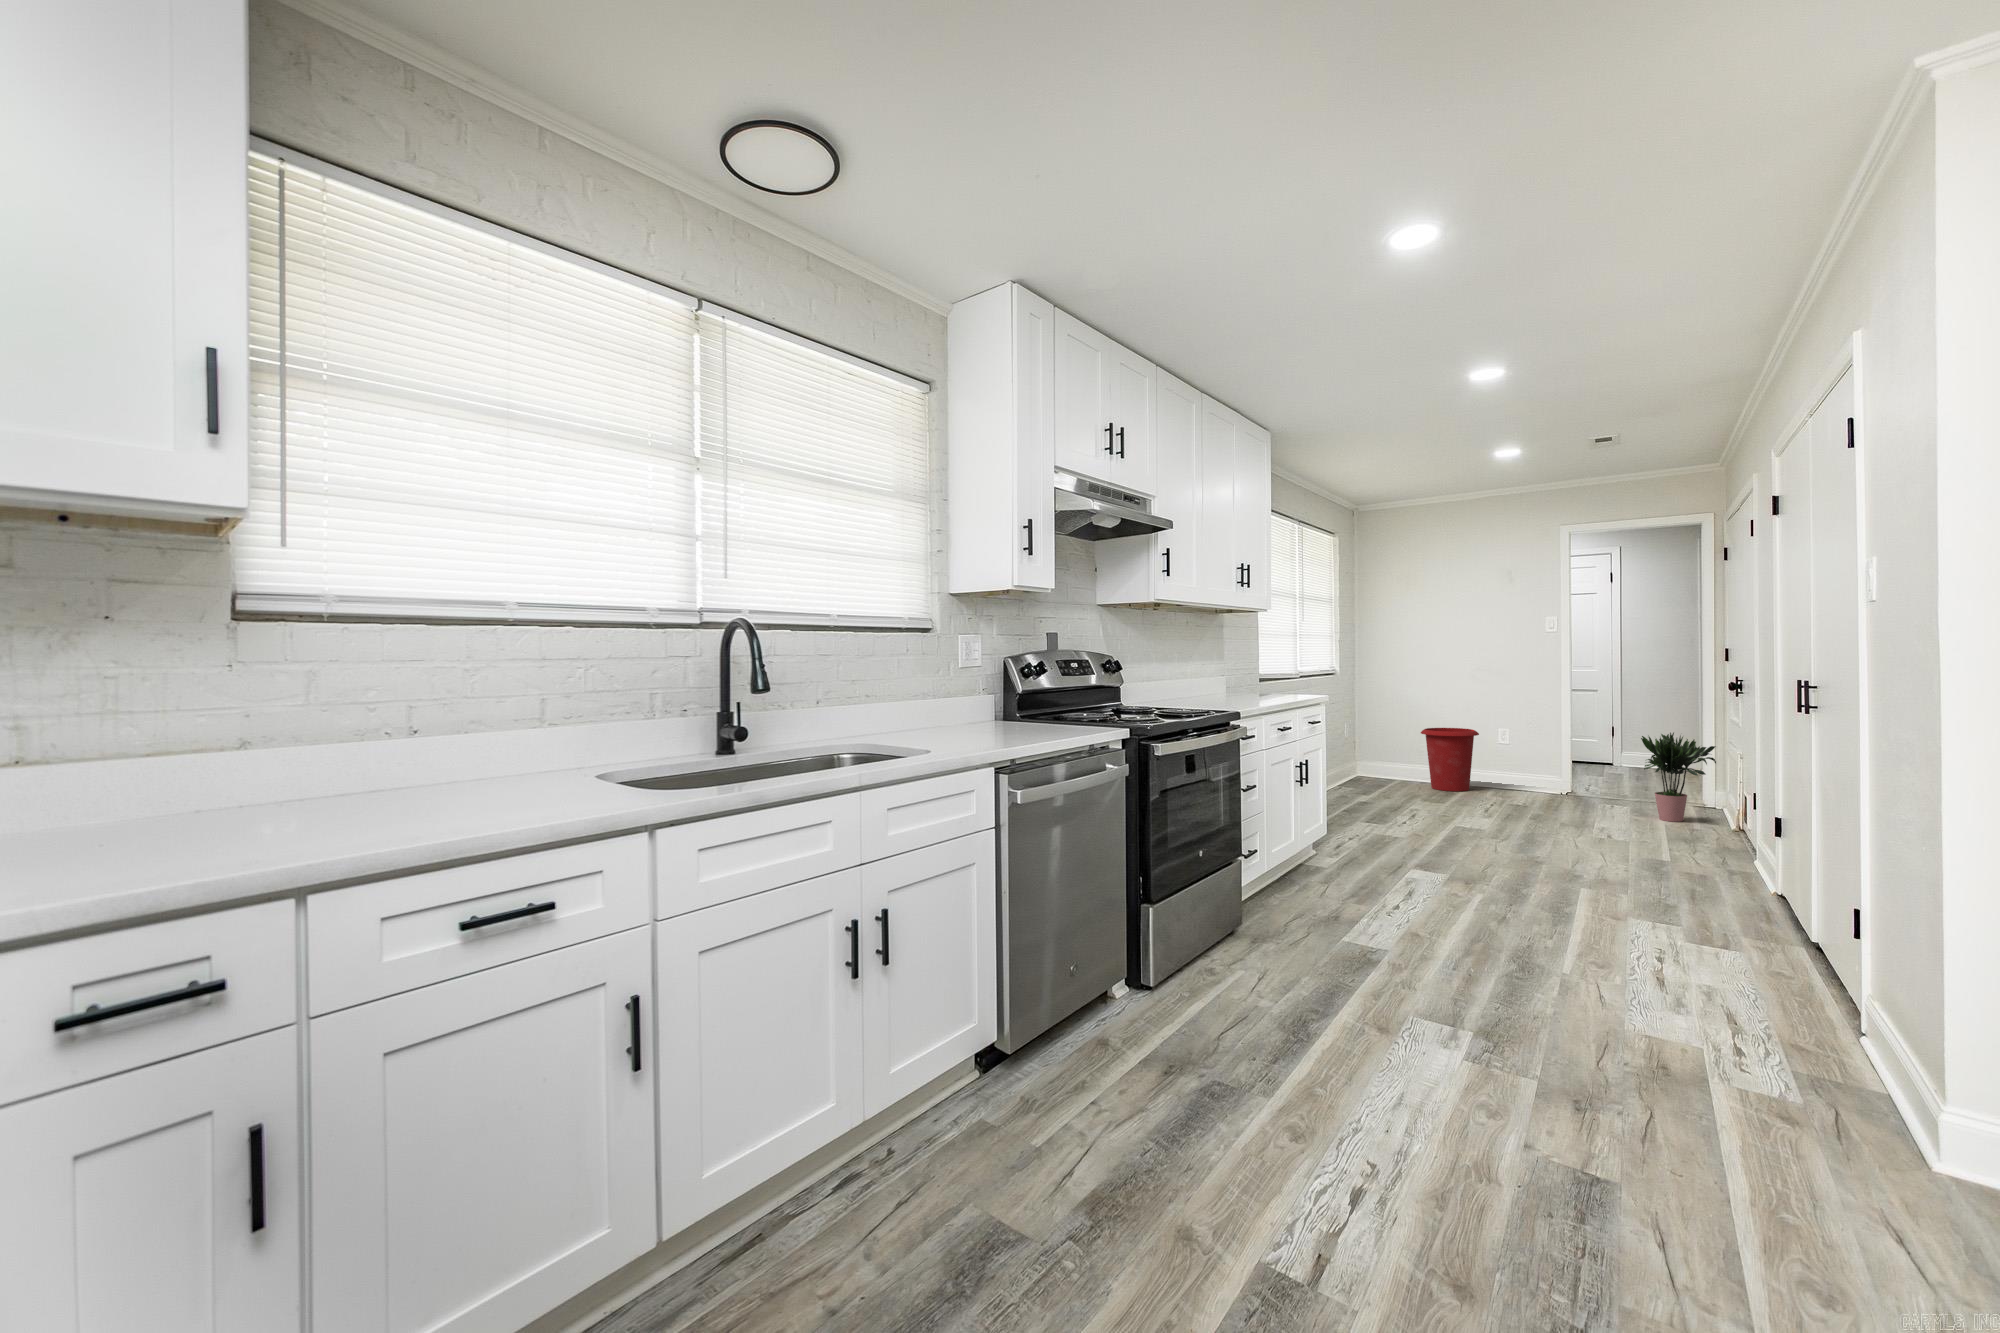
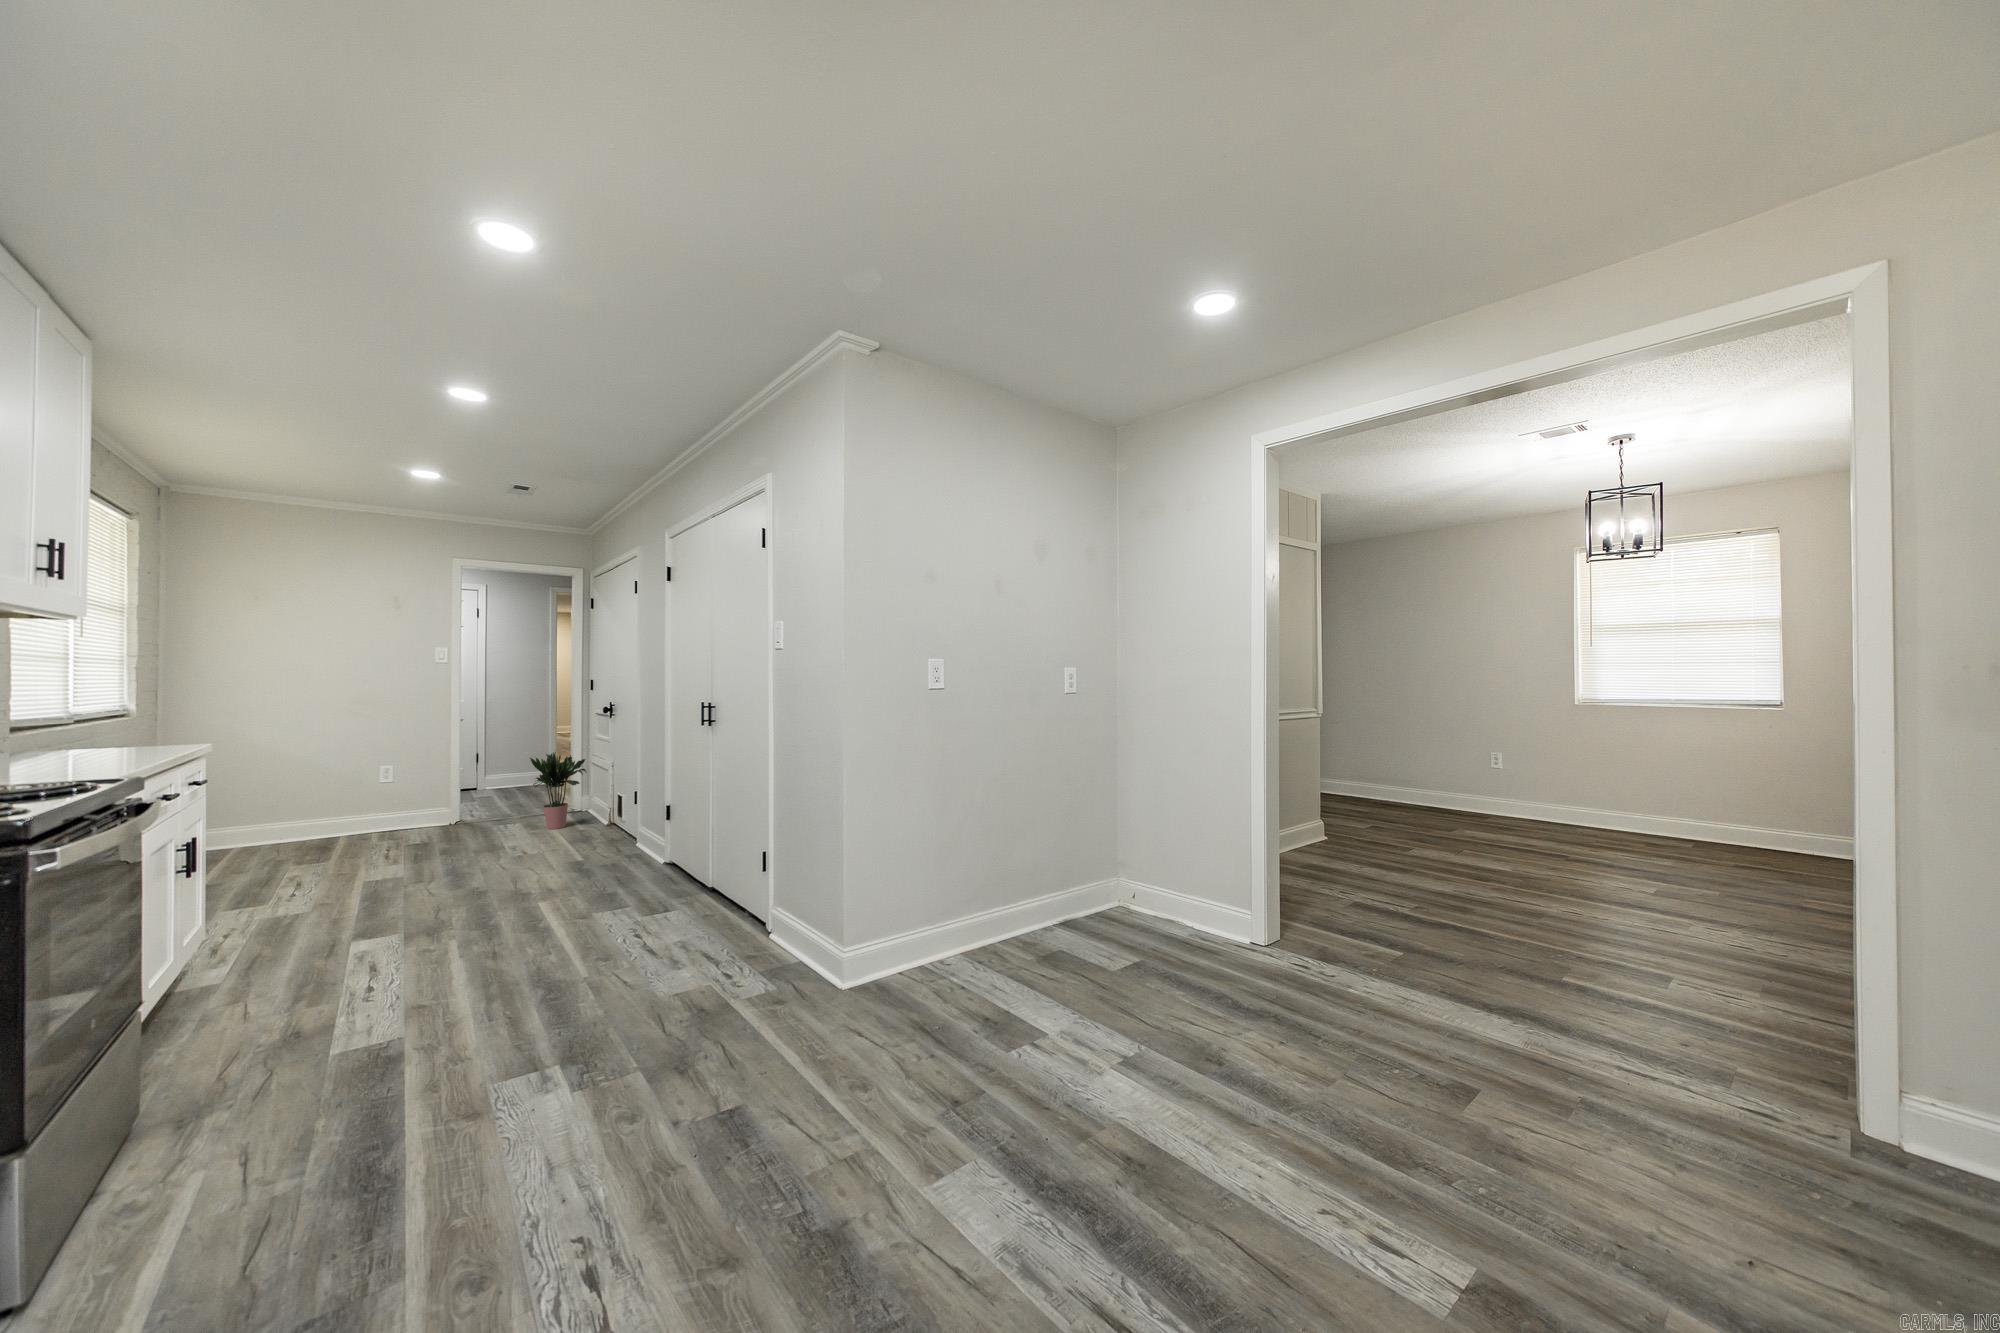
waste bin: present [1421,728,1479,791] -> none [280,774,359,852]

